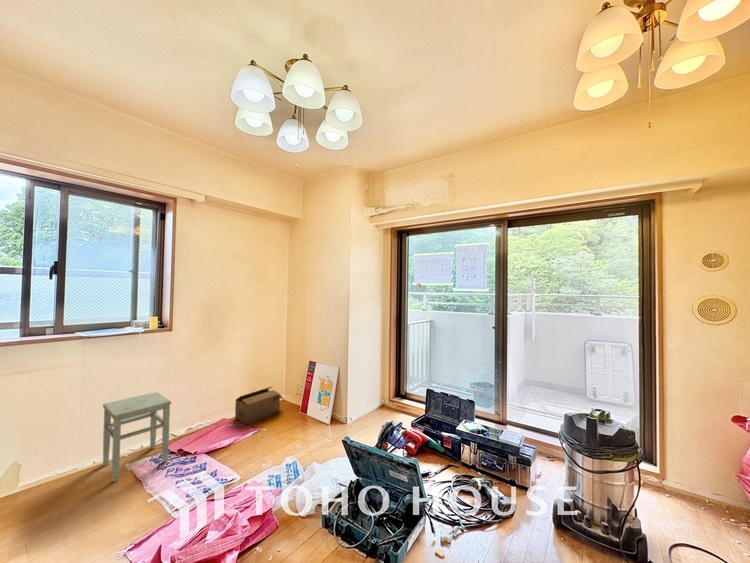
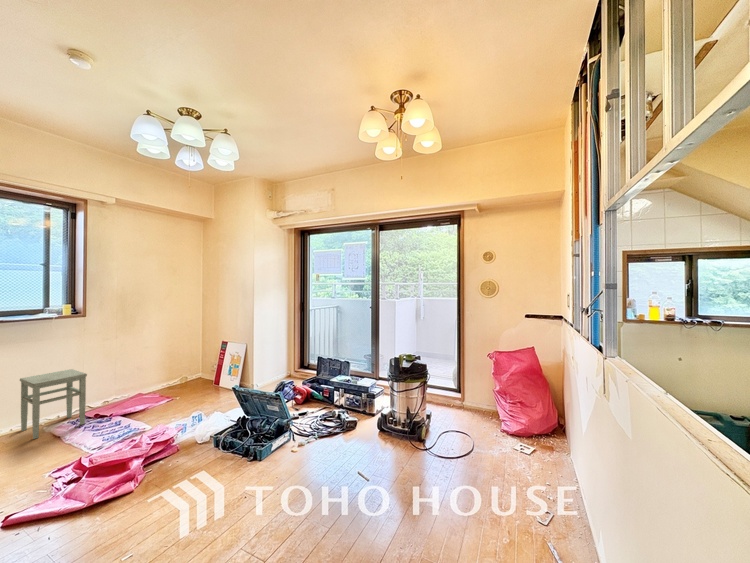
cardboard box: present [235,387,283,424] -> none [150,366,198,397]

